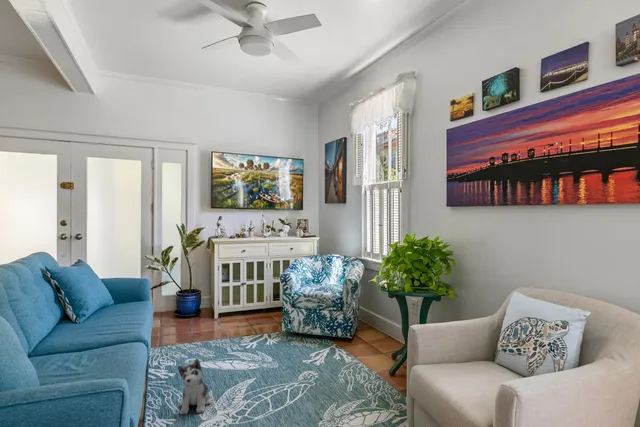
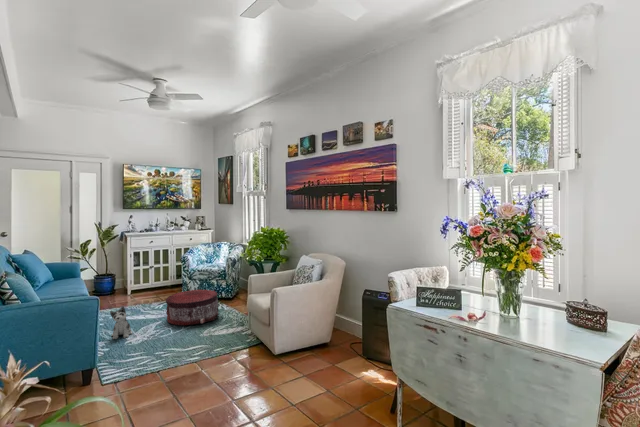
pouf: none [262,326,342,394] -> present [166,290,219,325]

